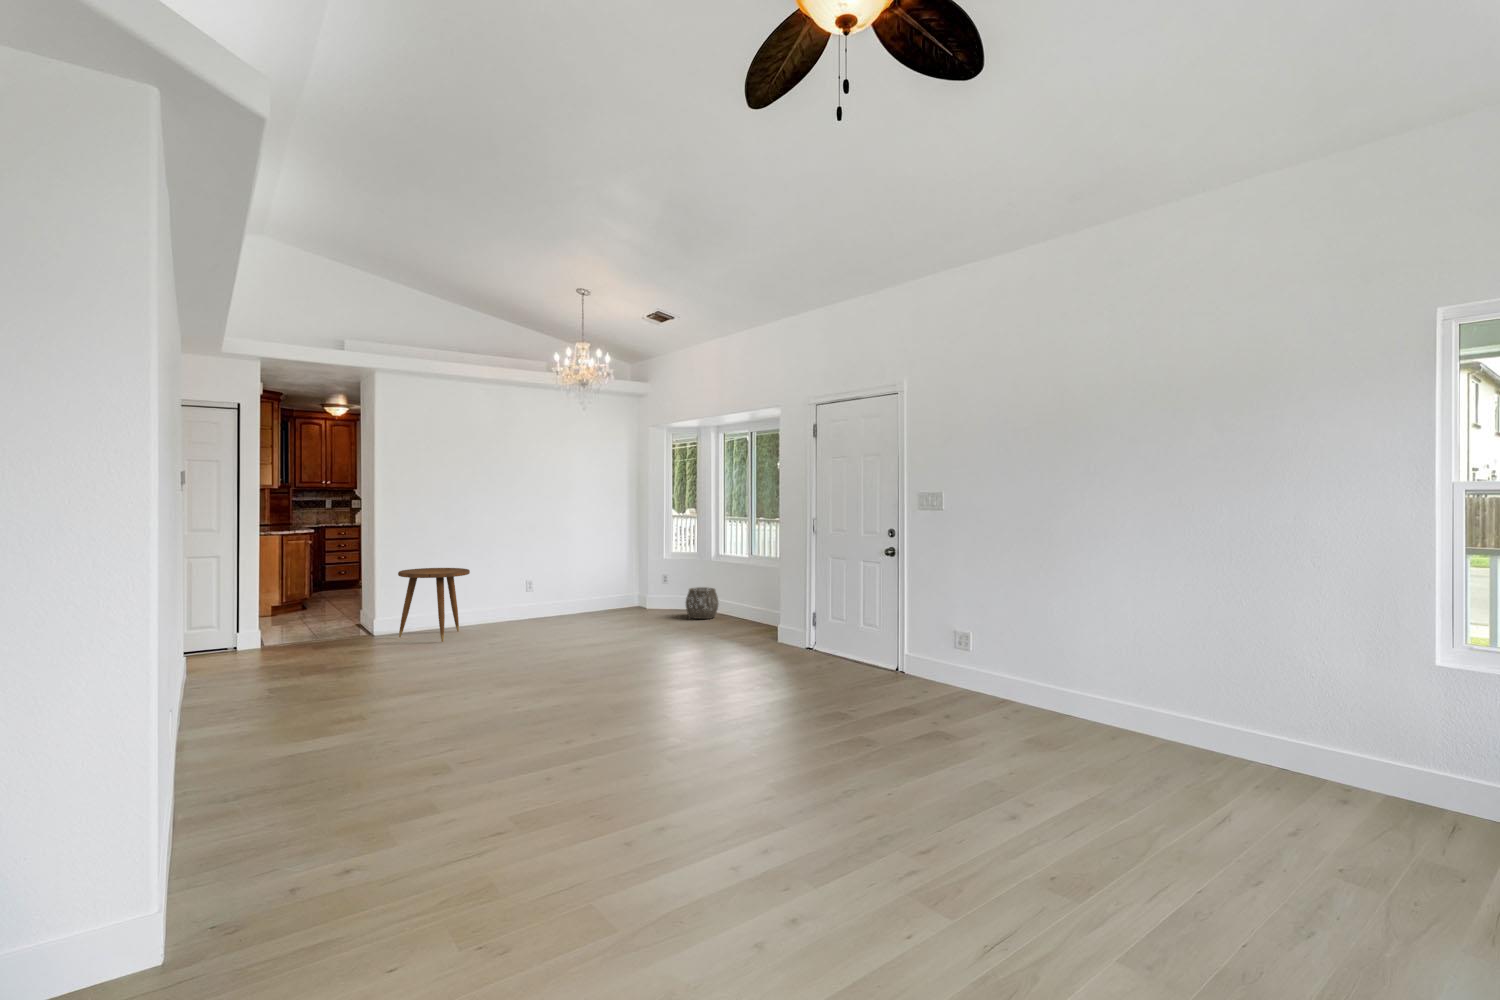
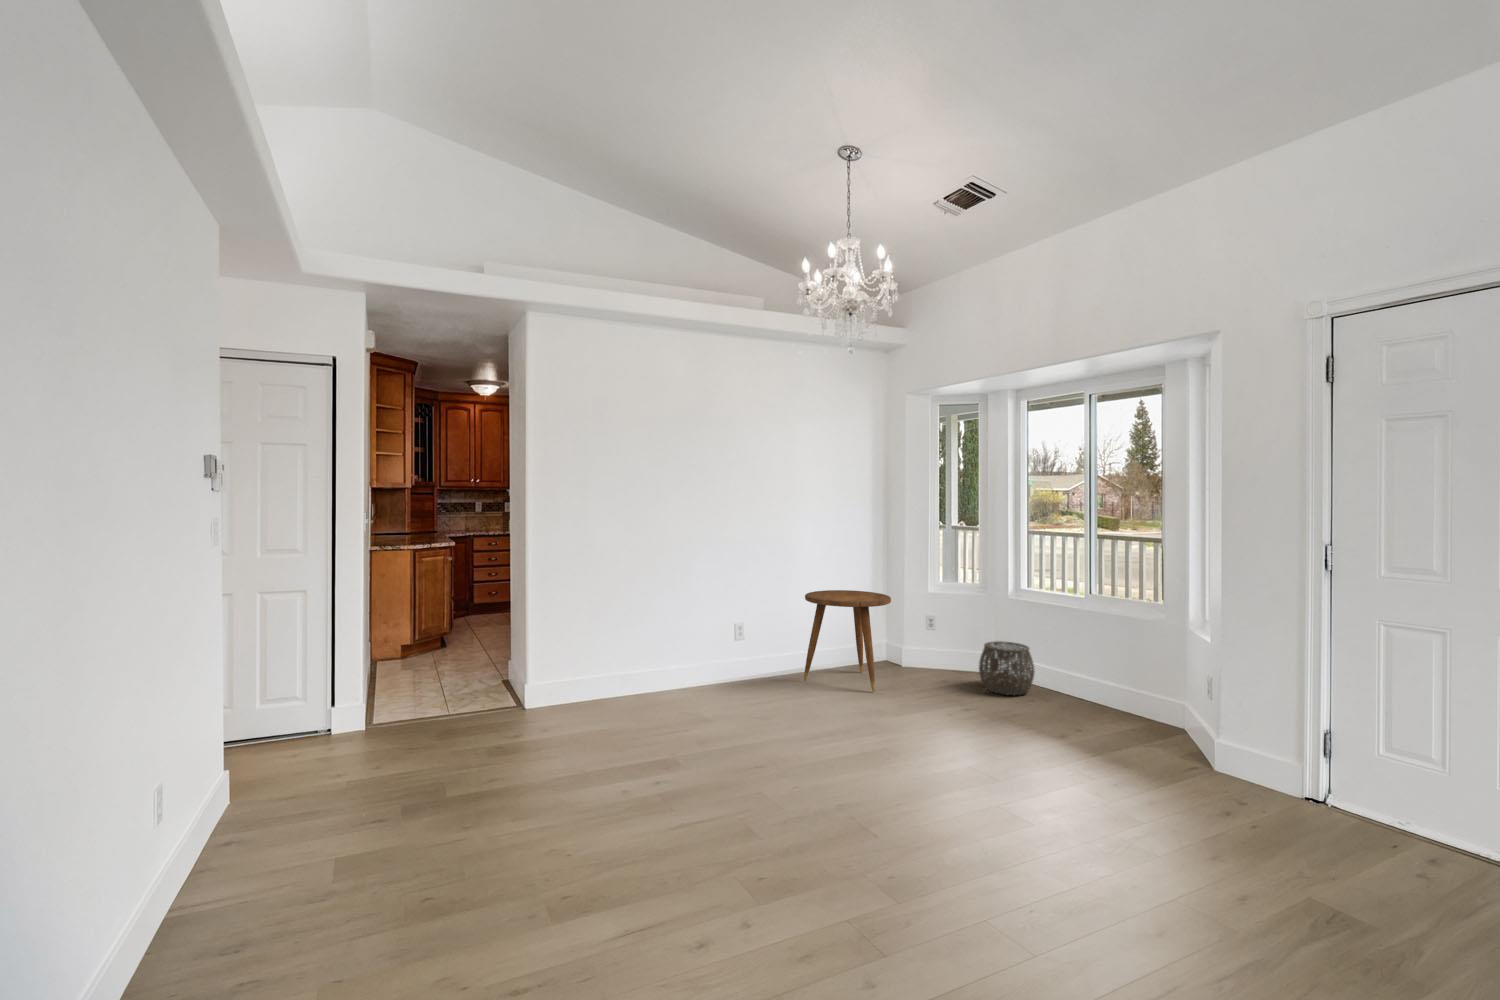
side table: present [398,568,470,642] -> present [804,590,891,692]

